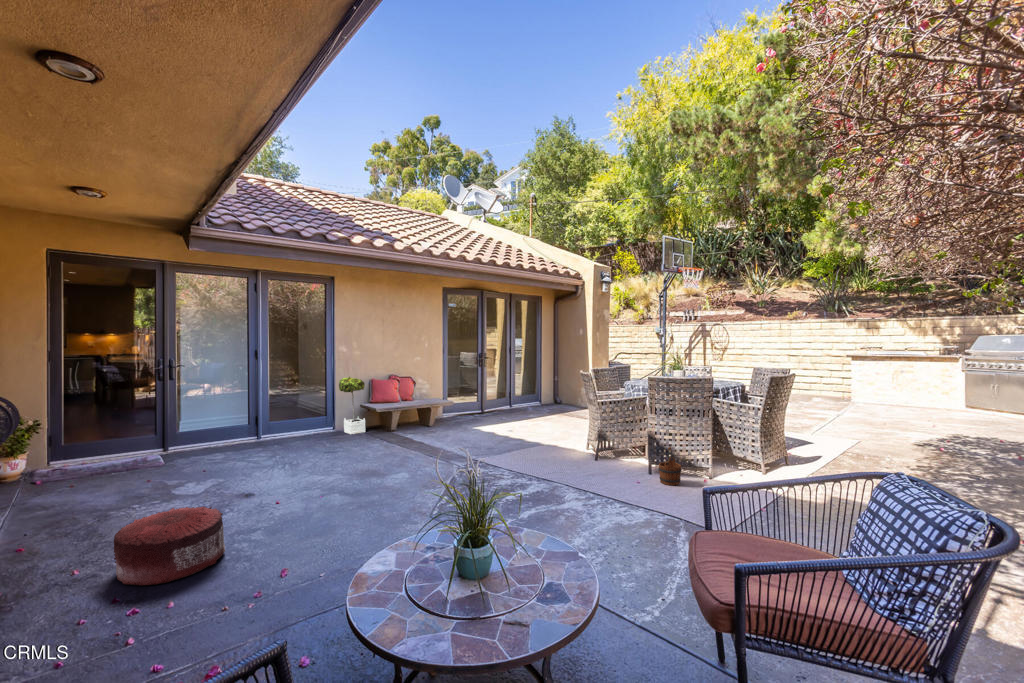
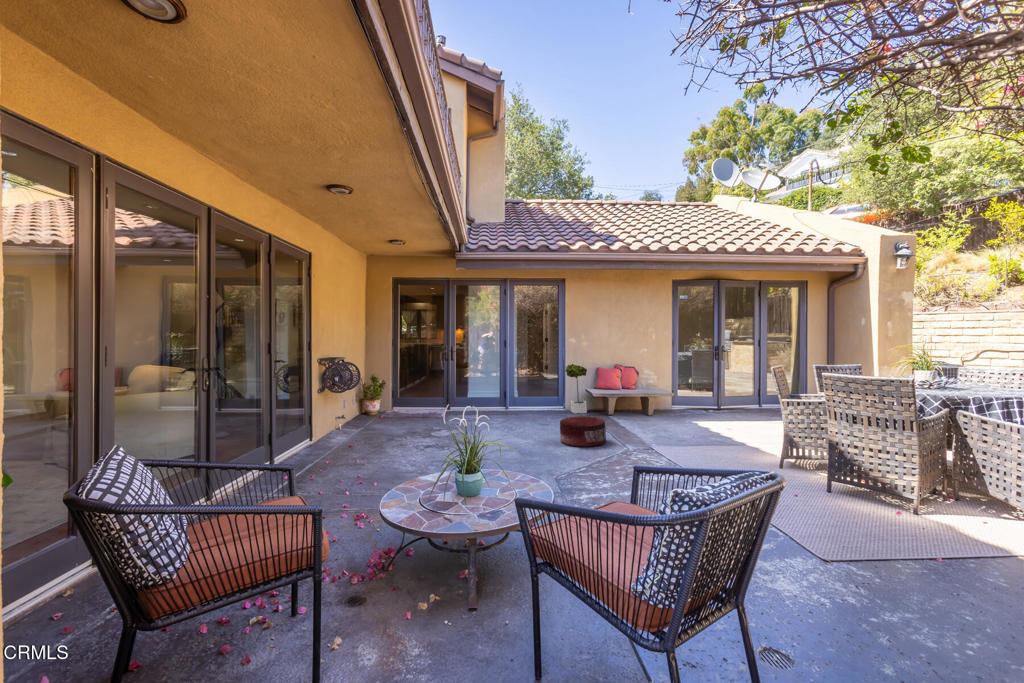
wooden bucket: present [659,447,682,486] -> none [832,463,867,514]
pouf: present [114,506,225,586] -> present [560,416,606,447]

